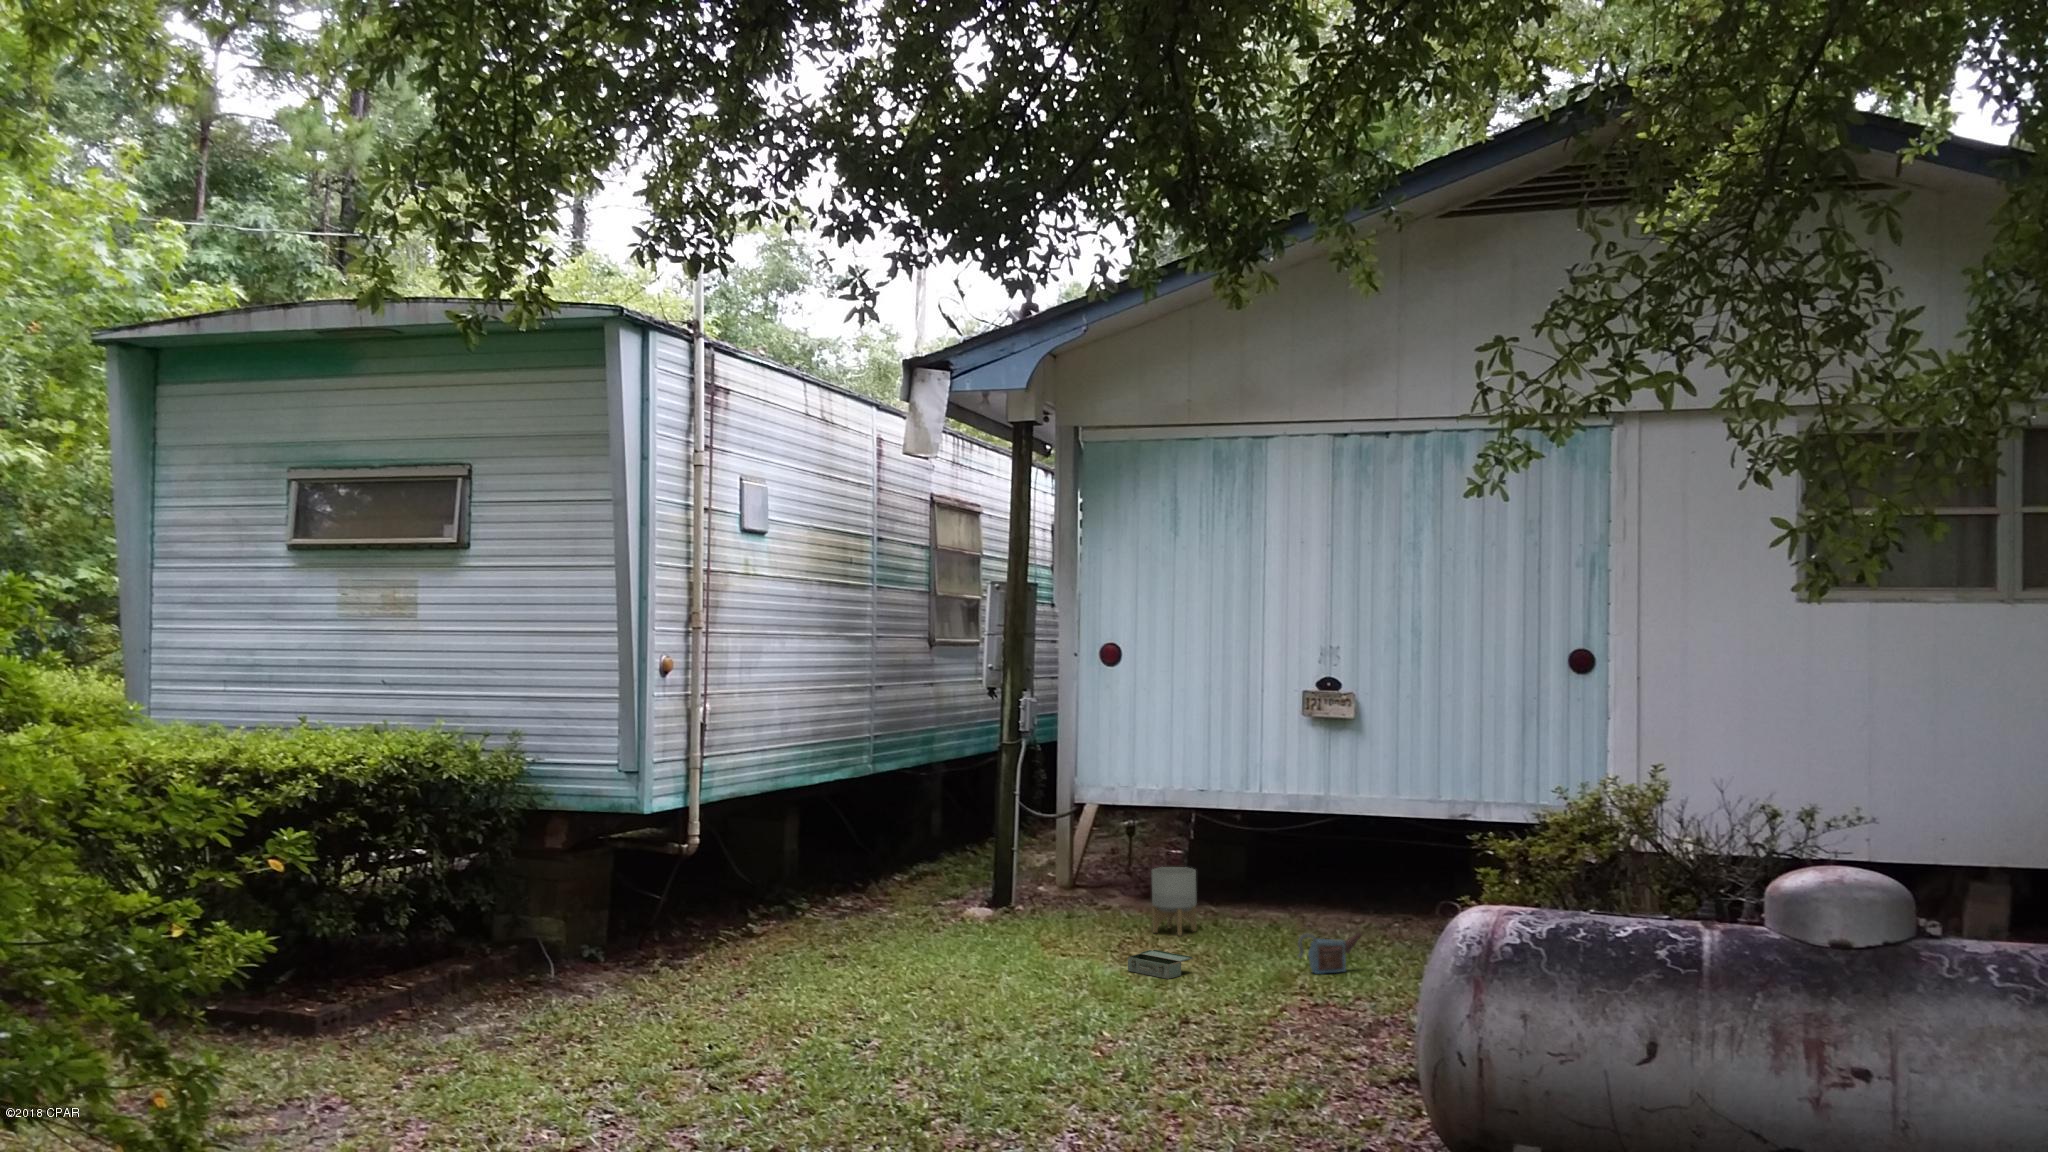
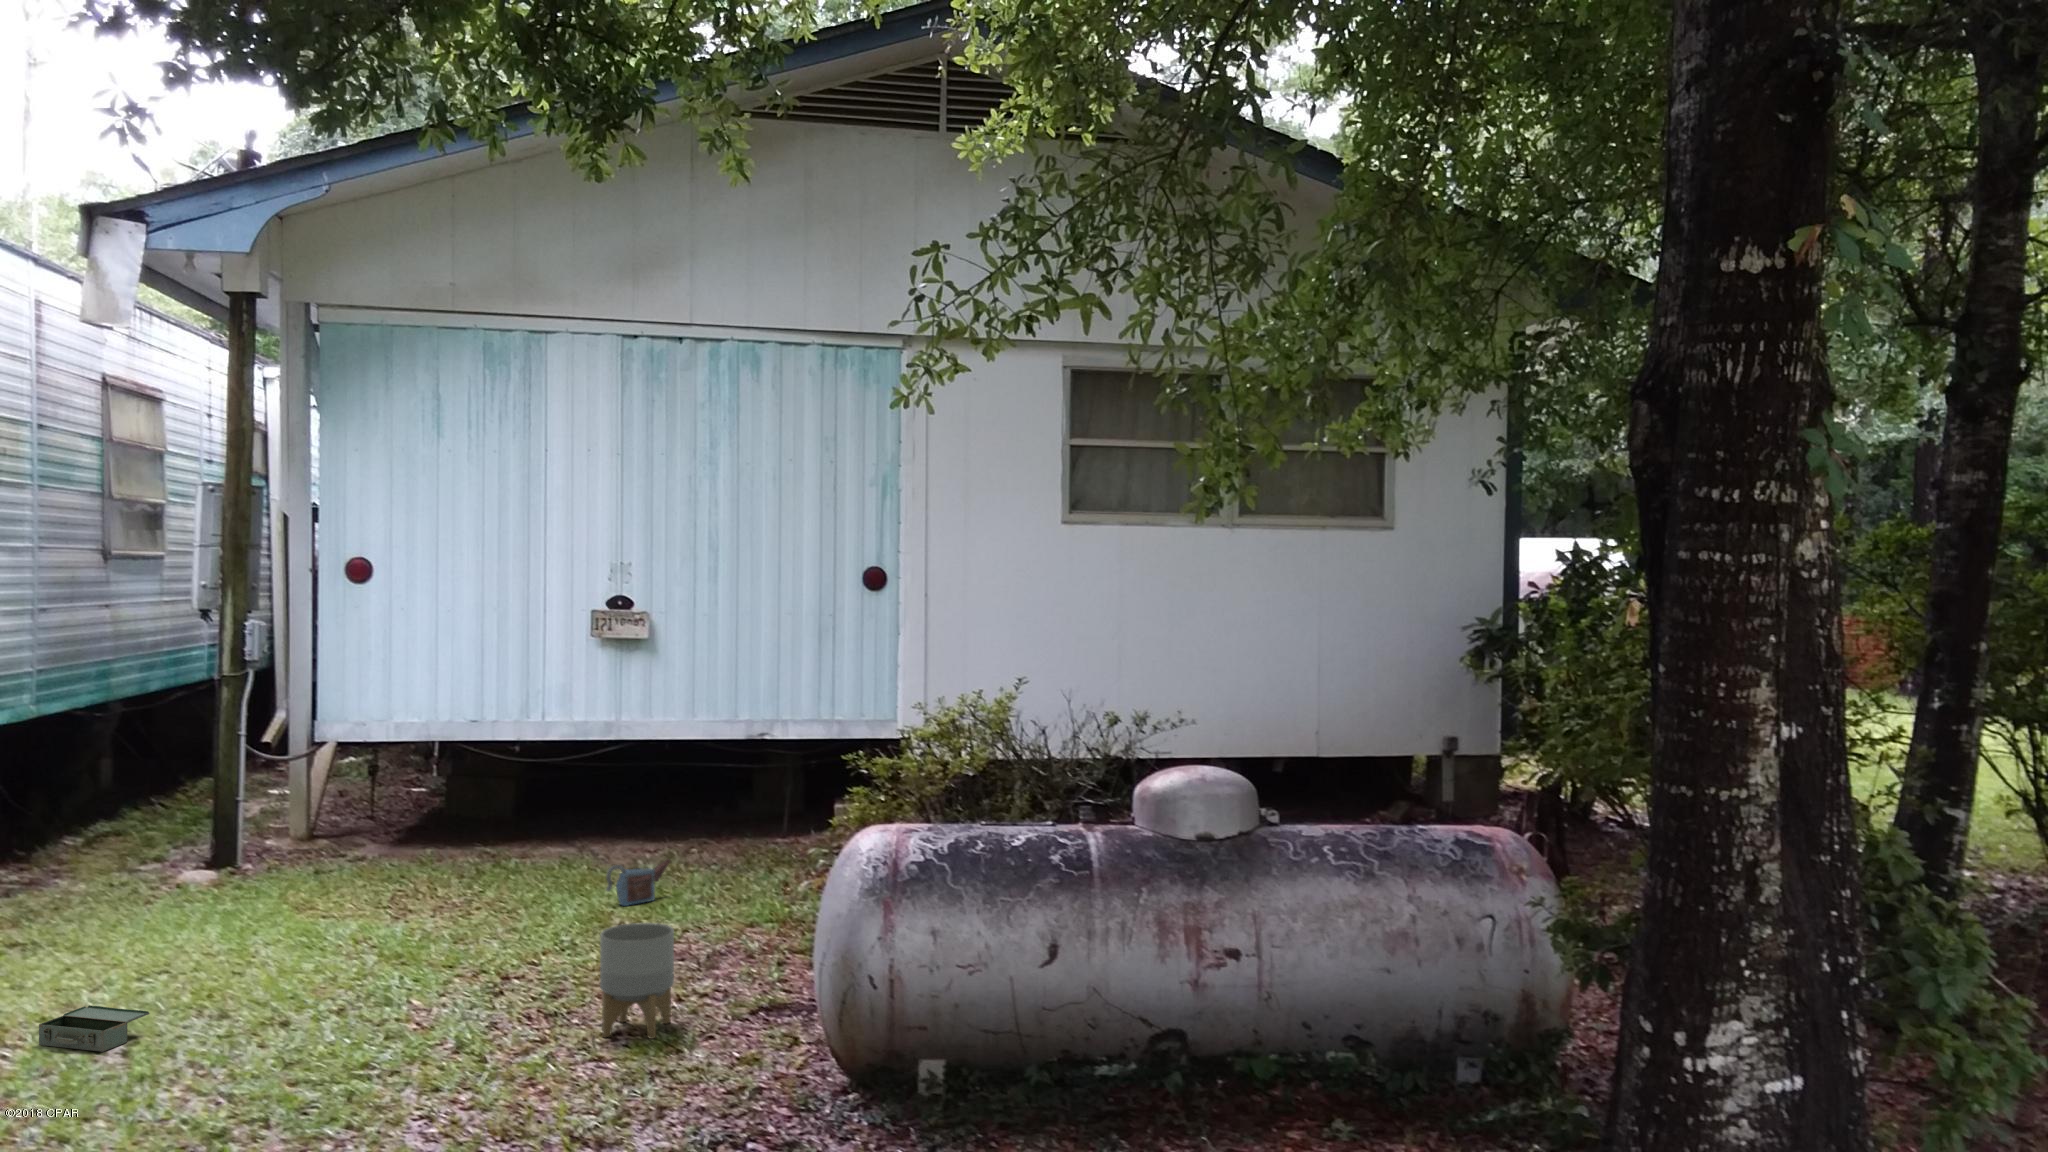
planter: present [1152,867,1197,936] -> present [600,923,674,1039]
toolbox: present [1128,950,1193,979] -> present [39,1005,150,1052]

